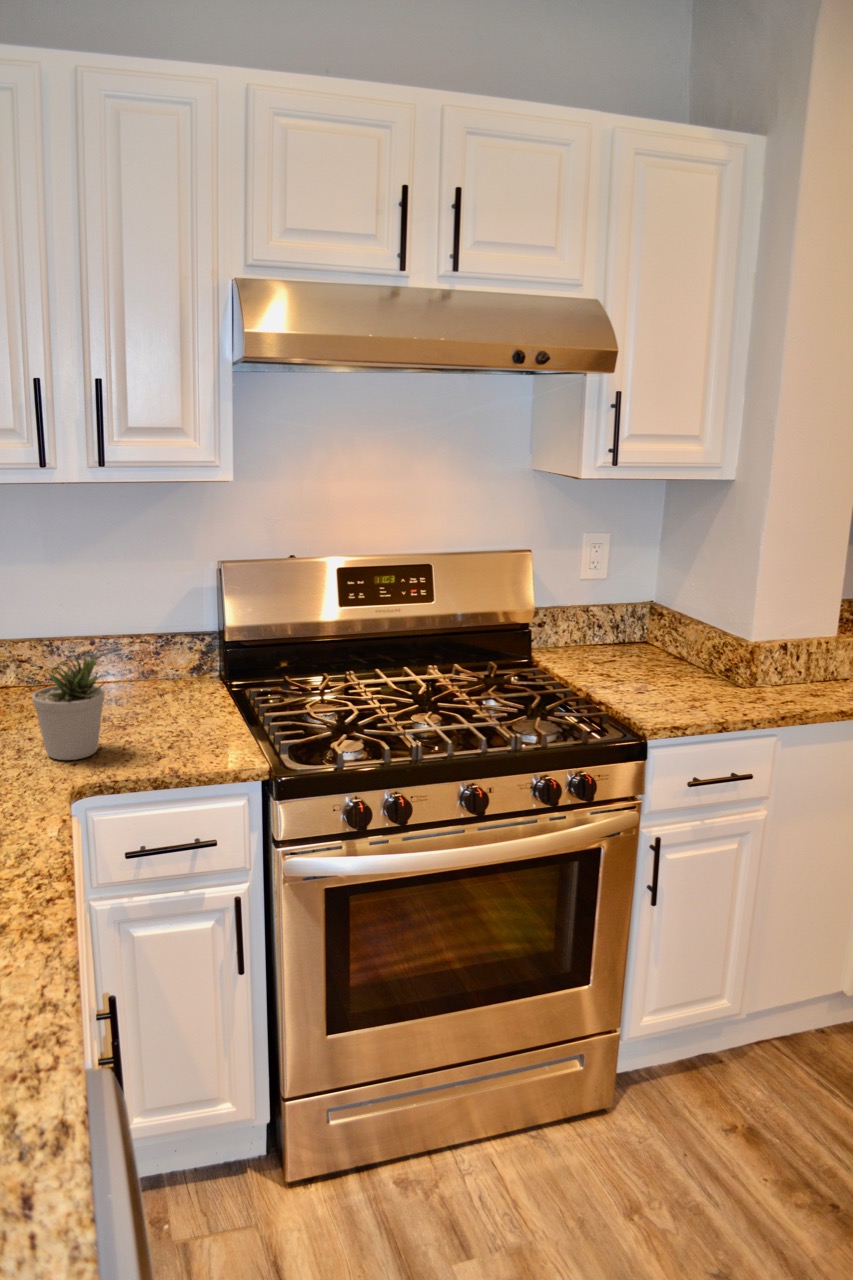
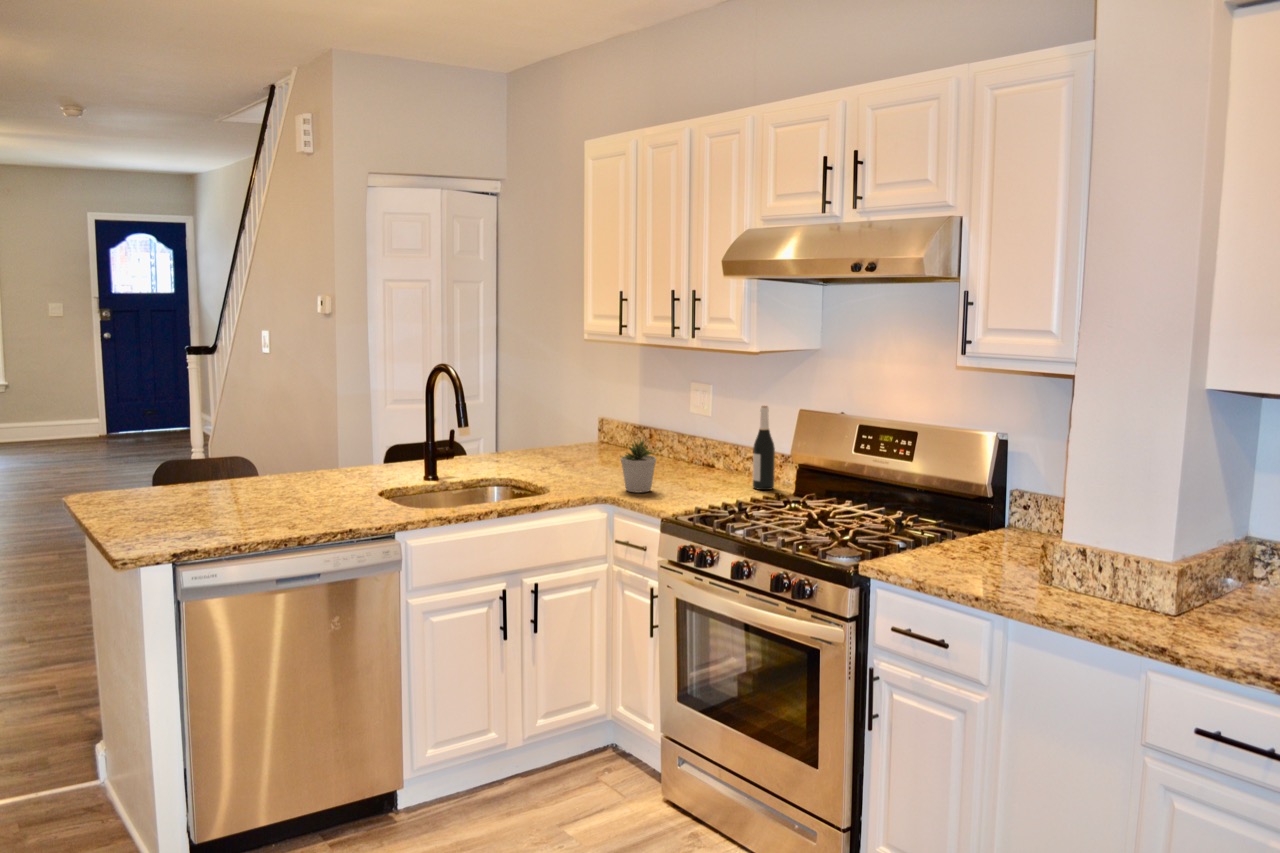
wine bottle: none [138,562,175,695] -> present [753,406,775,490]

